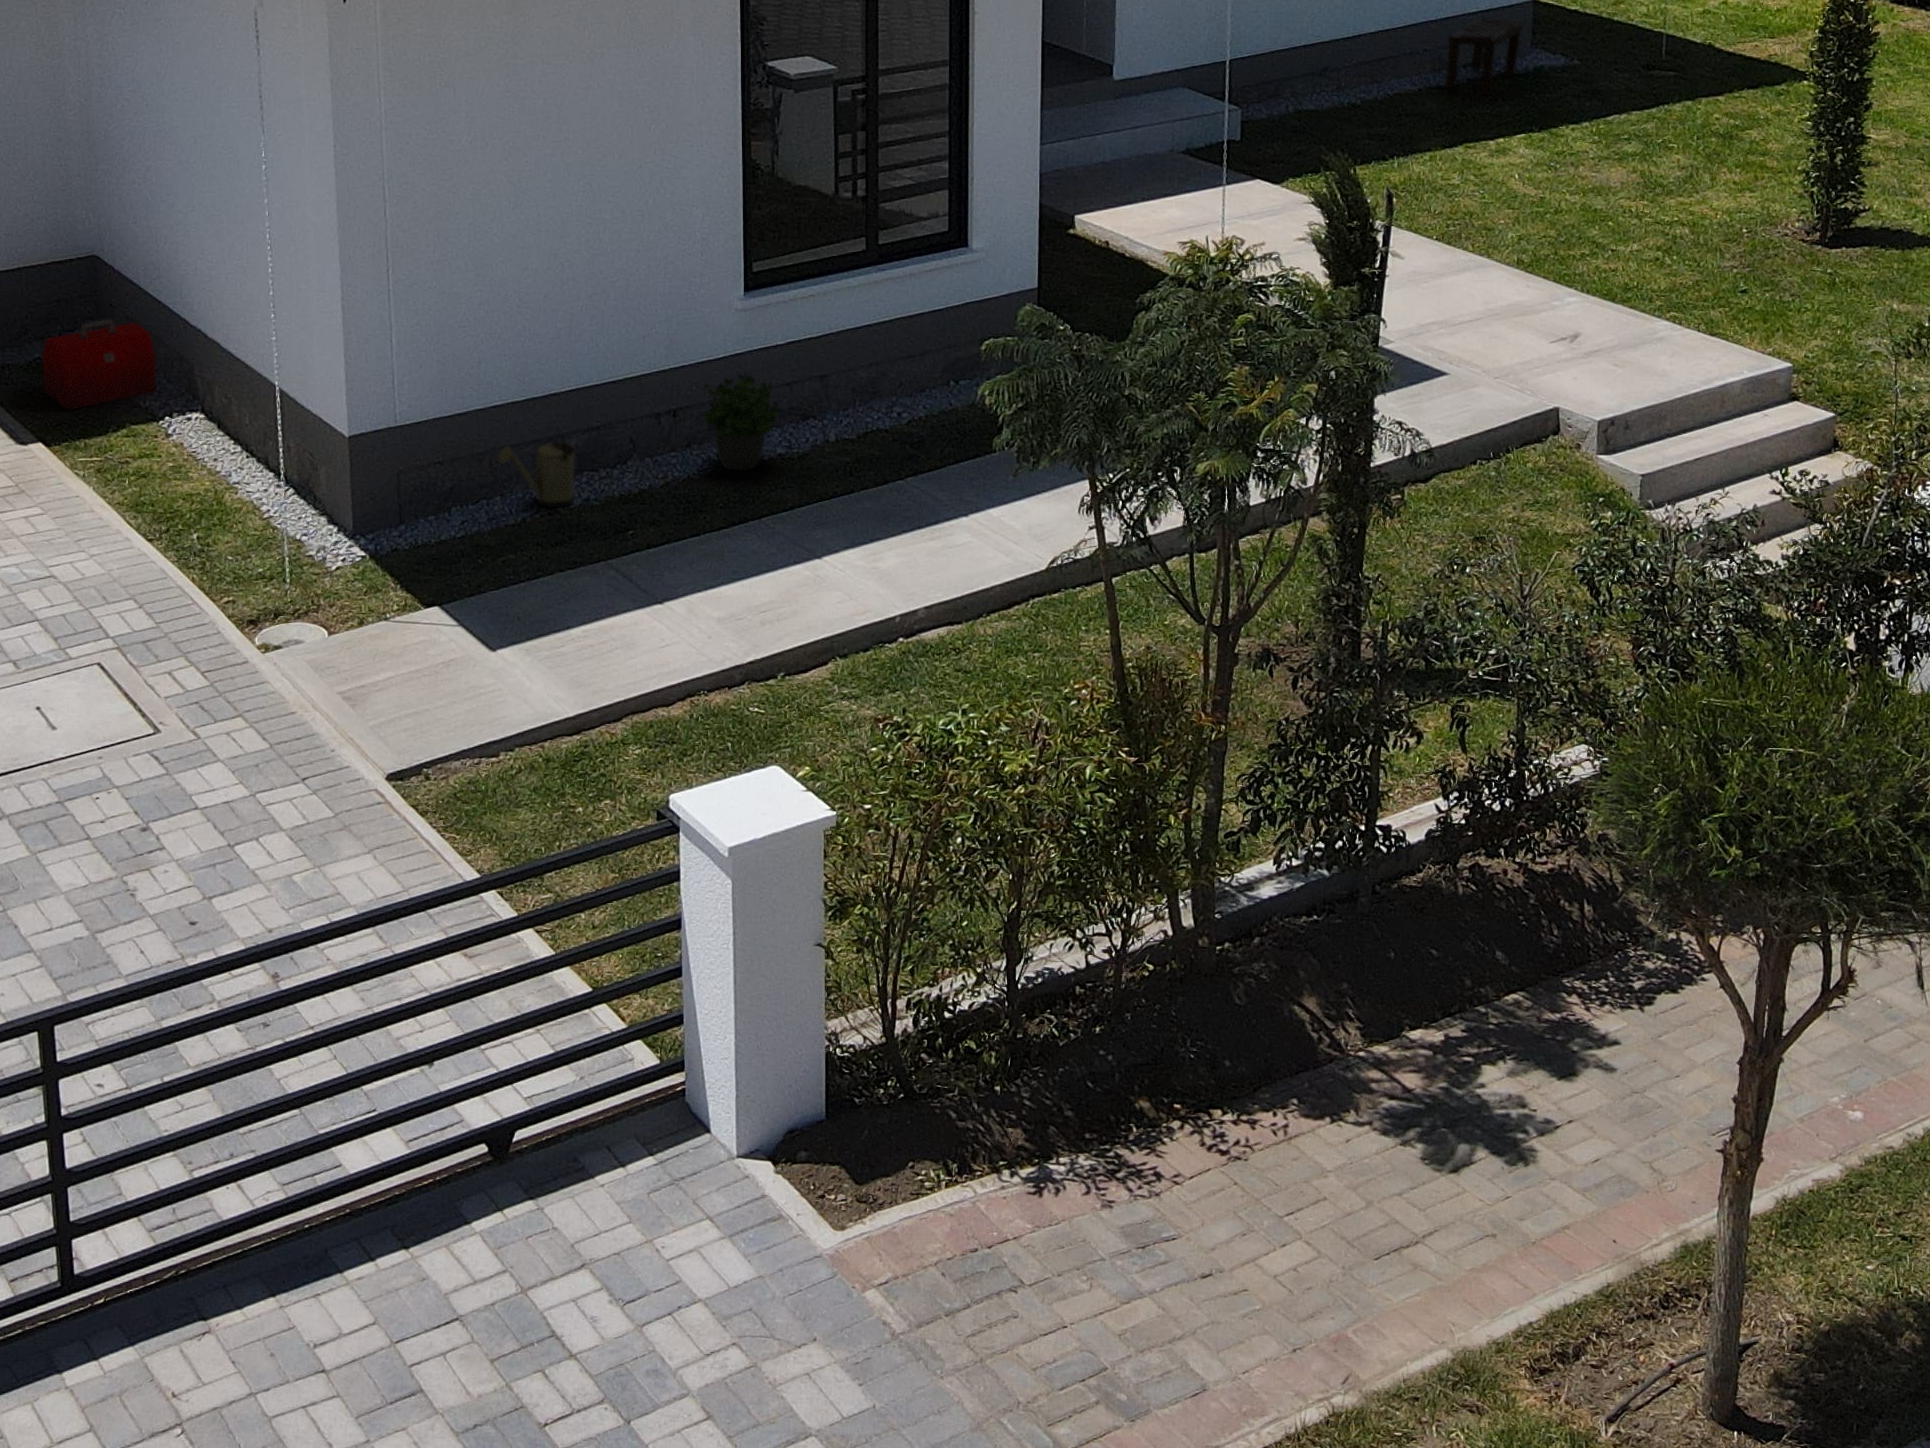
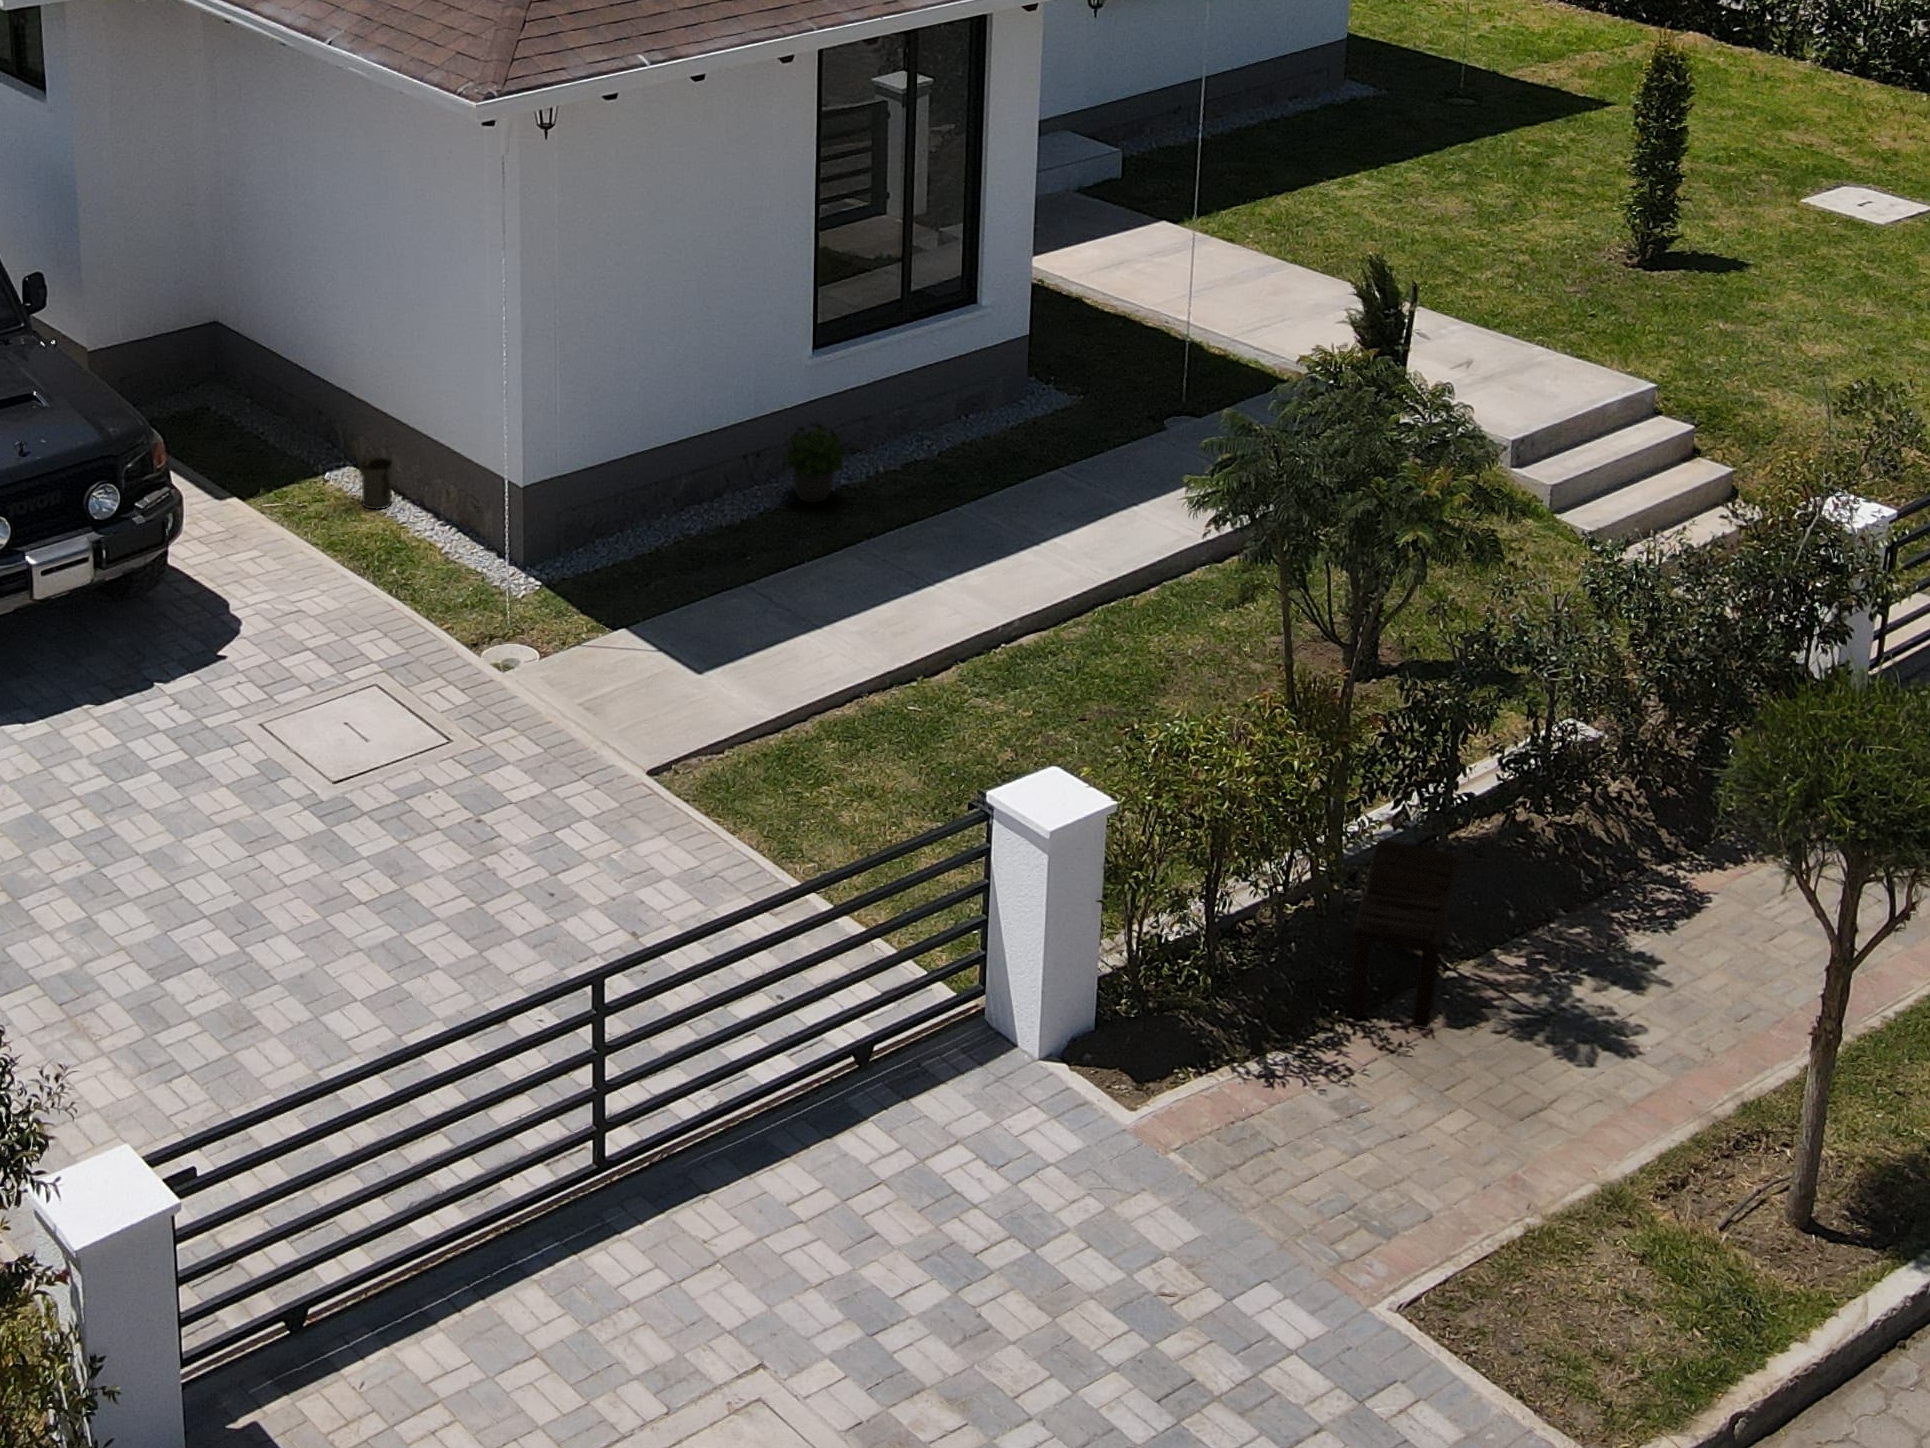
bench: present [1446,18,1523,95] -> present [1348,839,1461,1029]
toolbox: present [43,319,156,410] -> none [212,385,304,463]
watering can: present [498,430,579,507] -> present [346,439,392,509]

